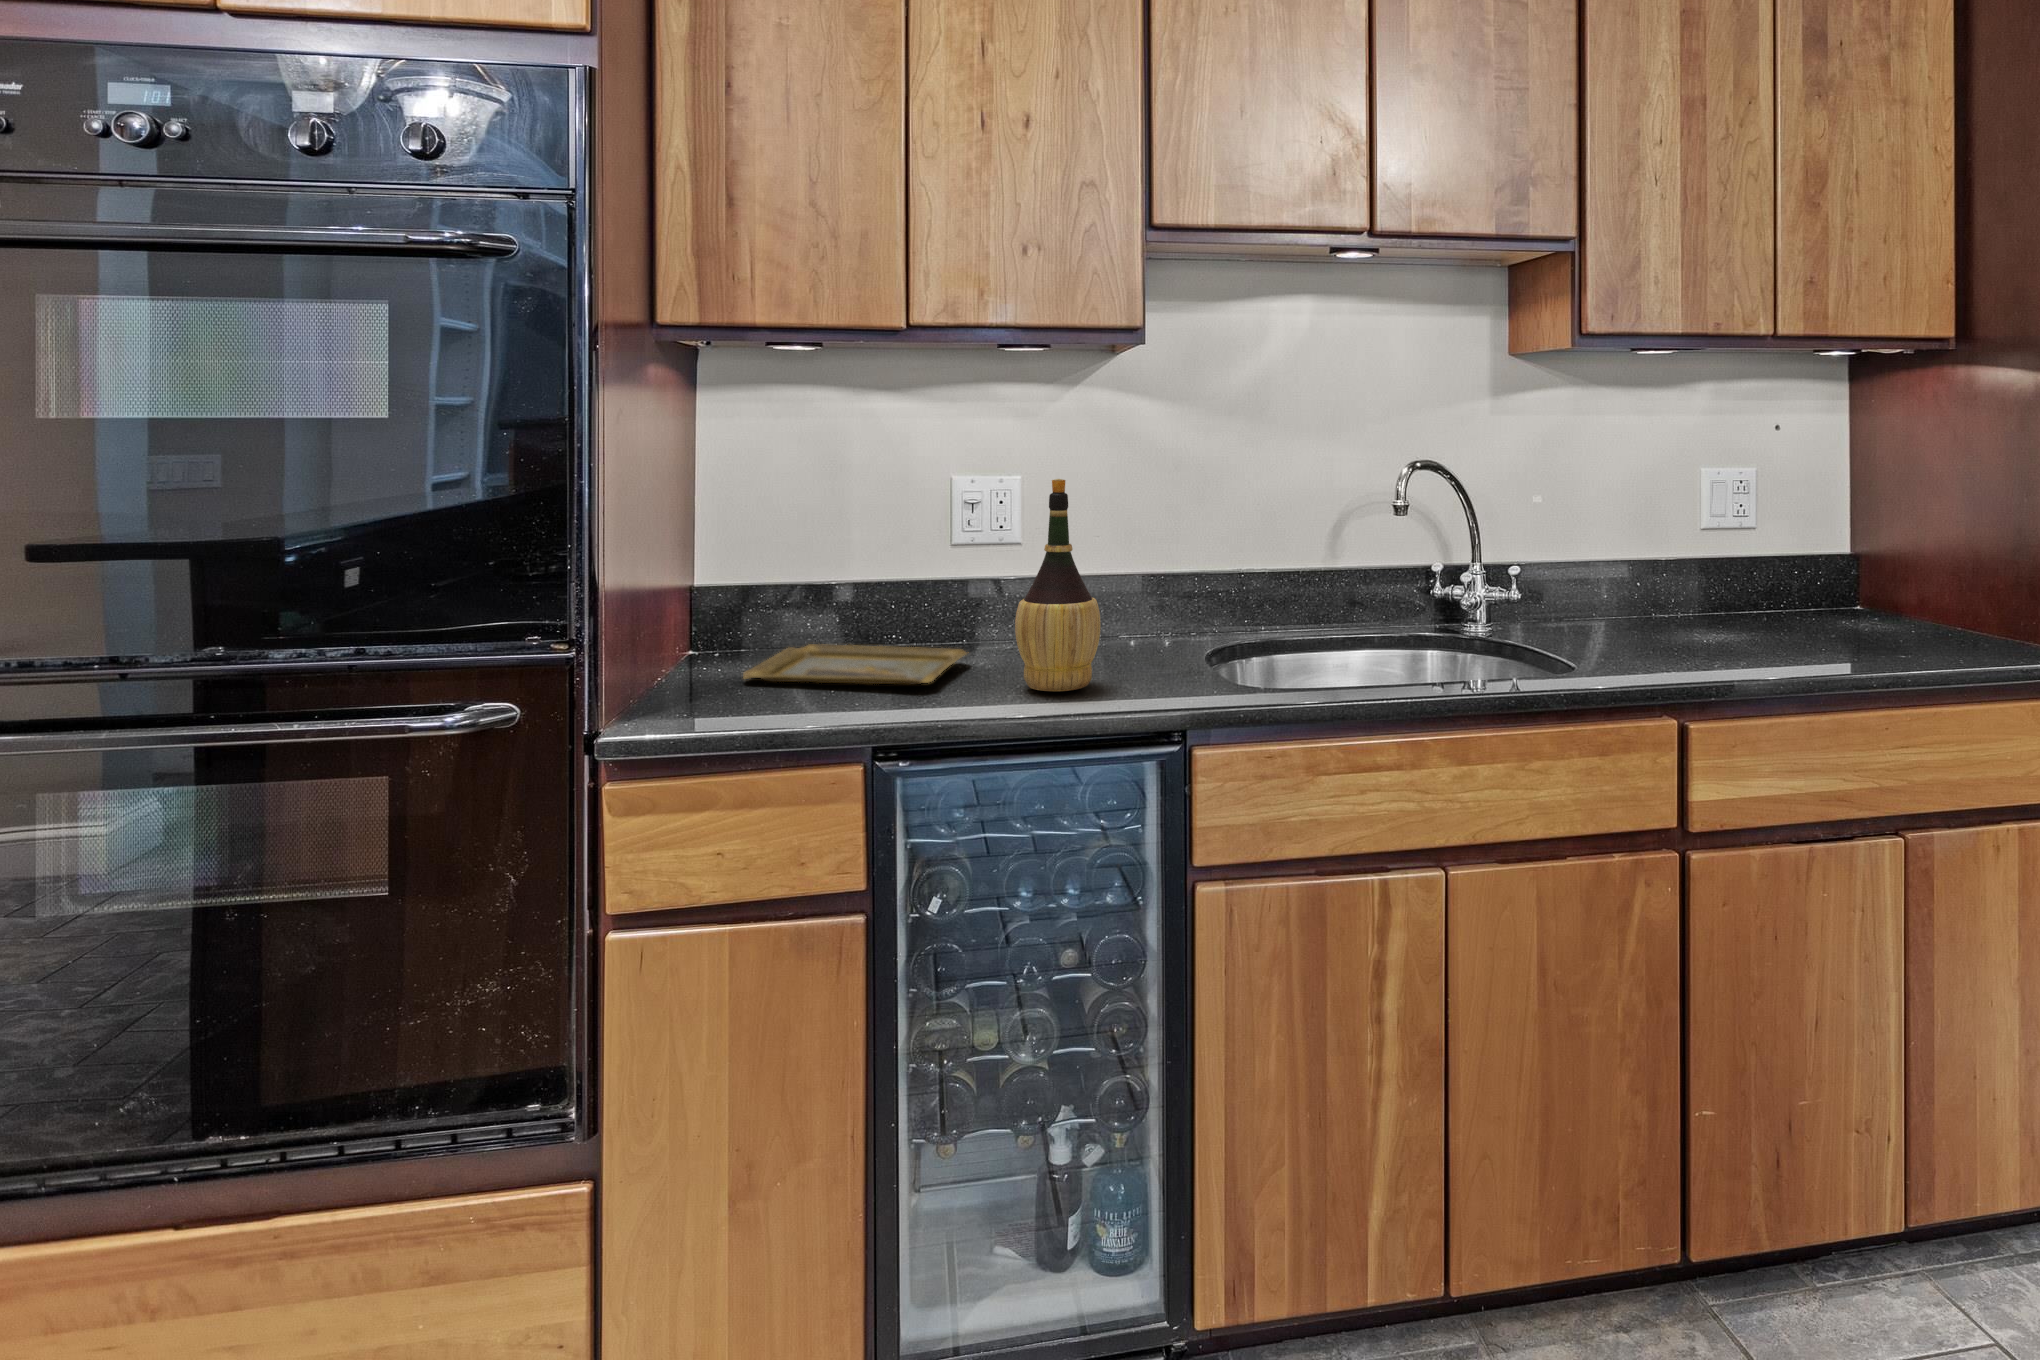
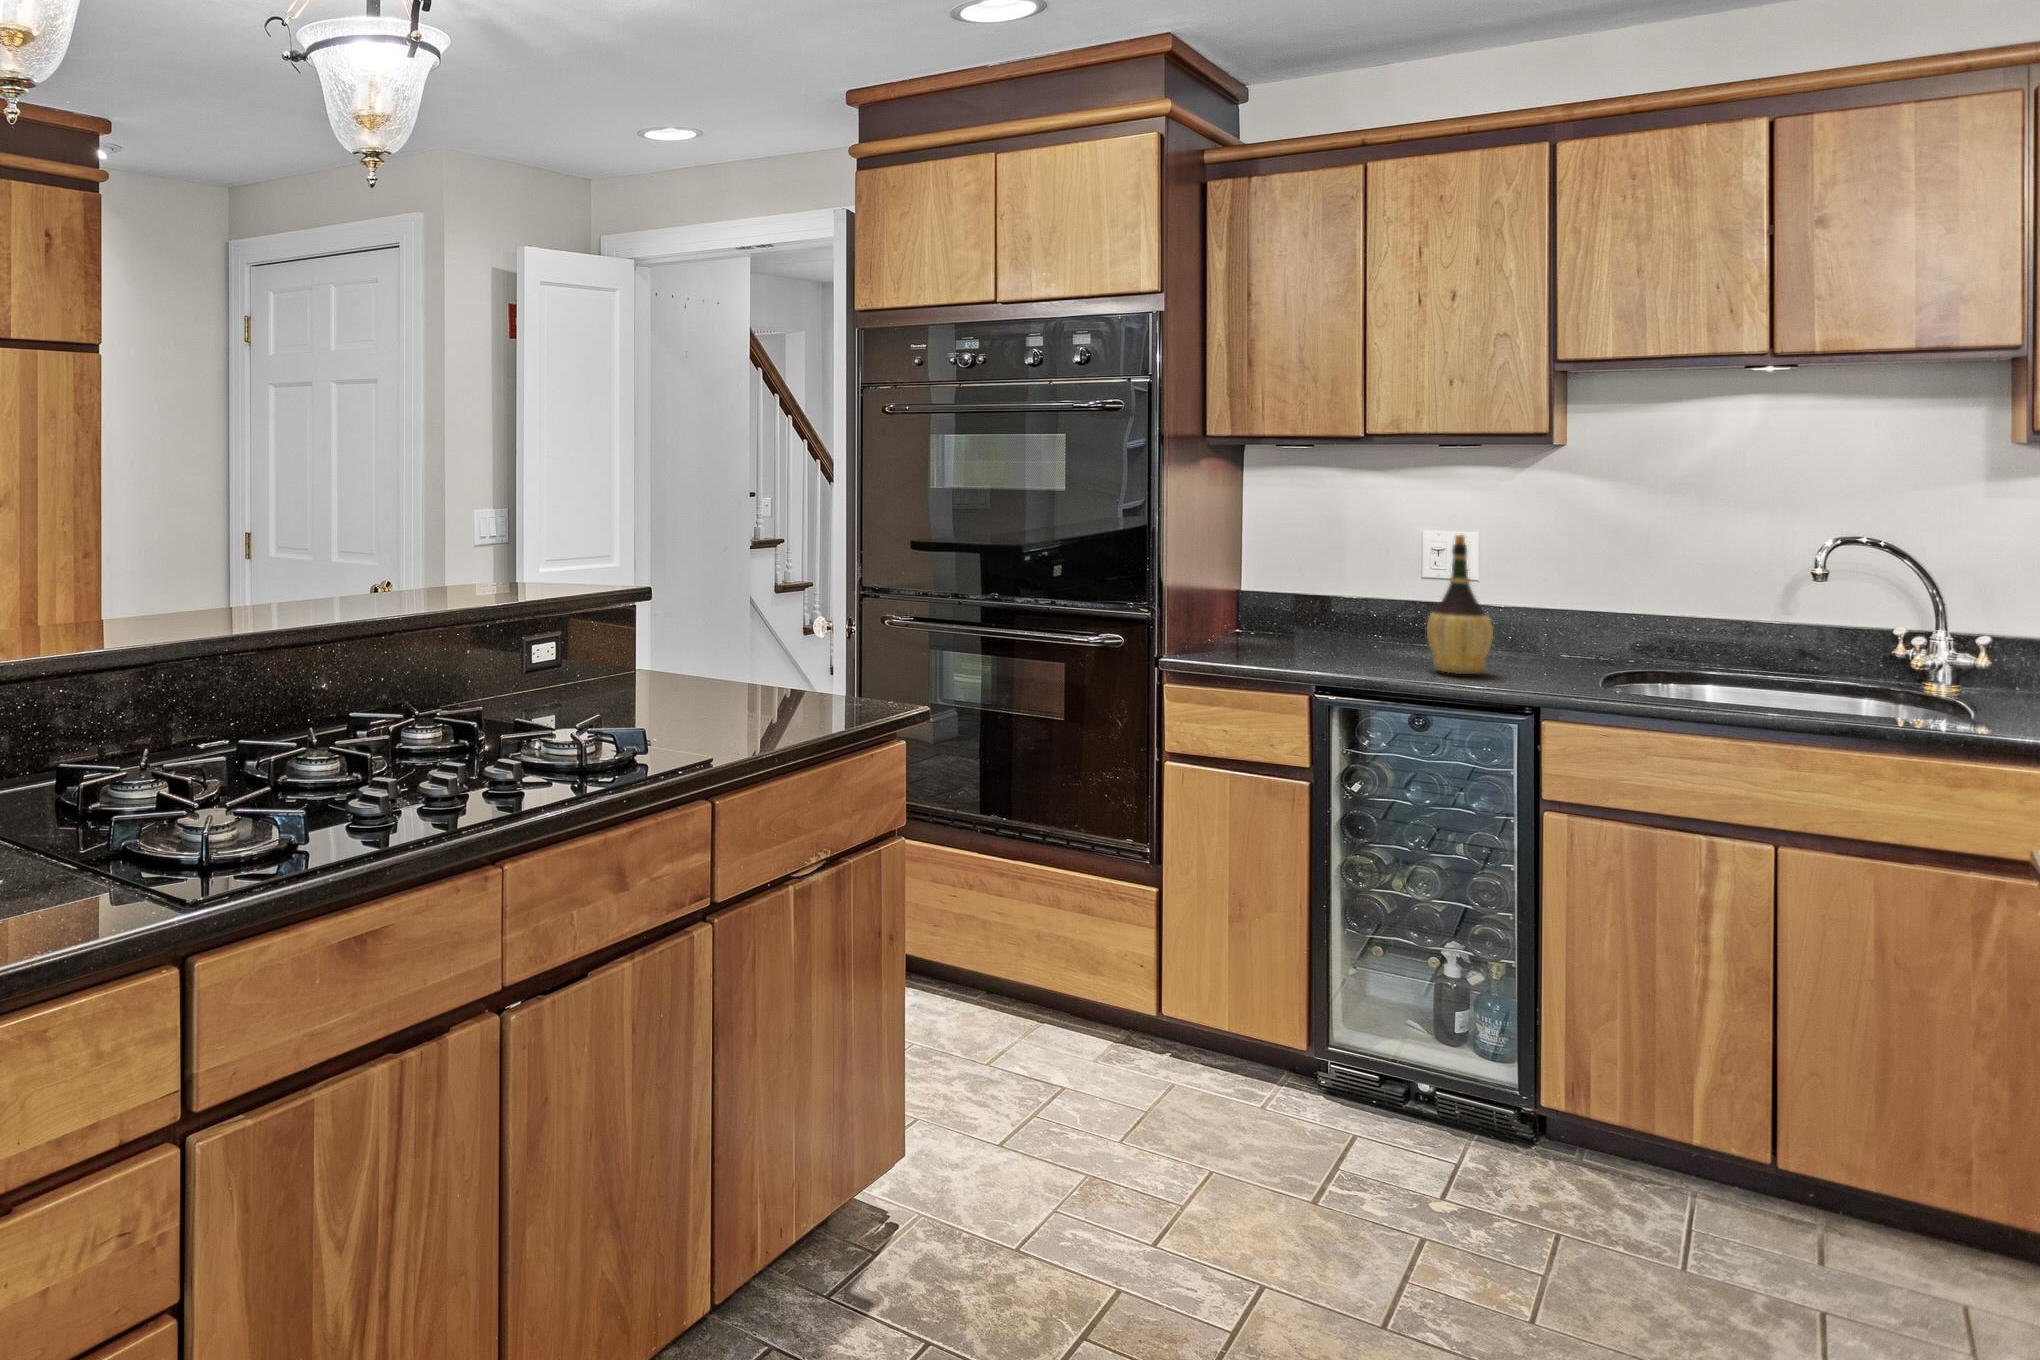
tray: present [743,644,969,684] -> none [1251,634,1407,659]

